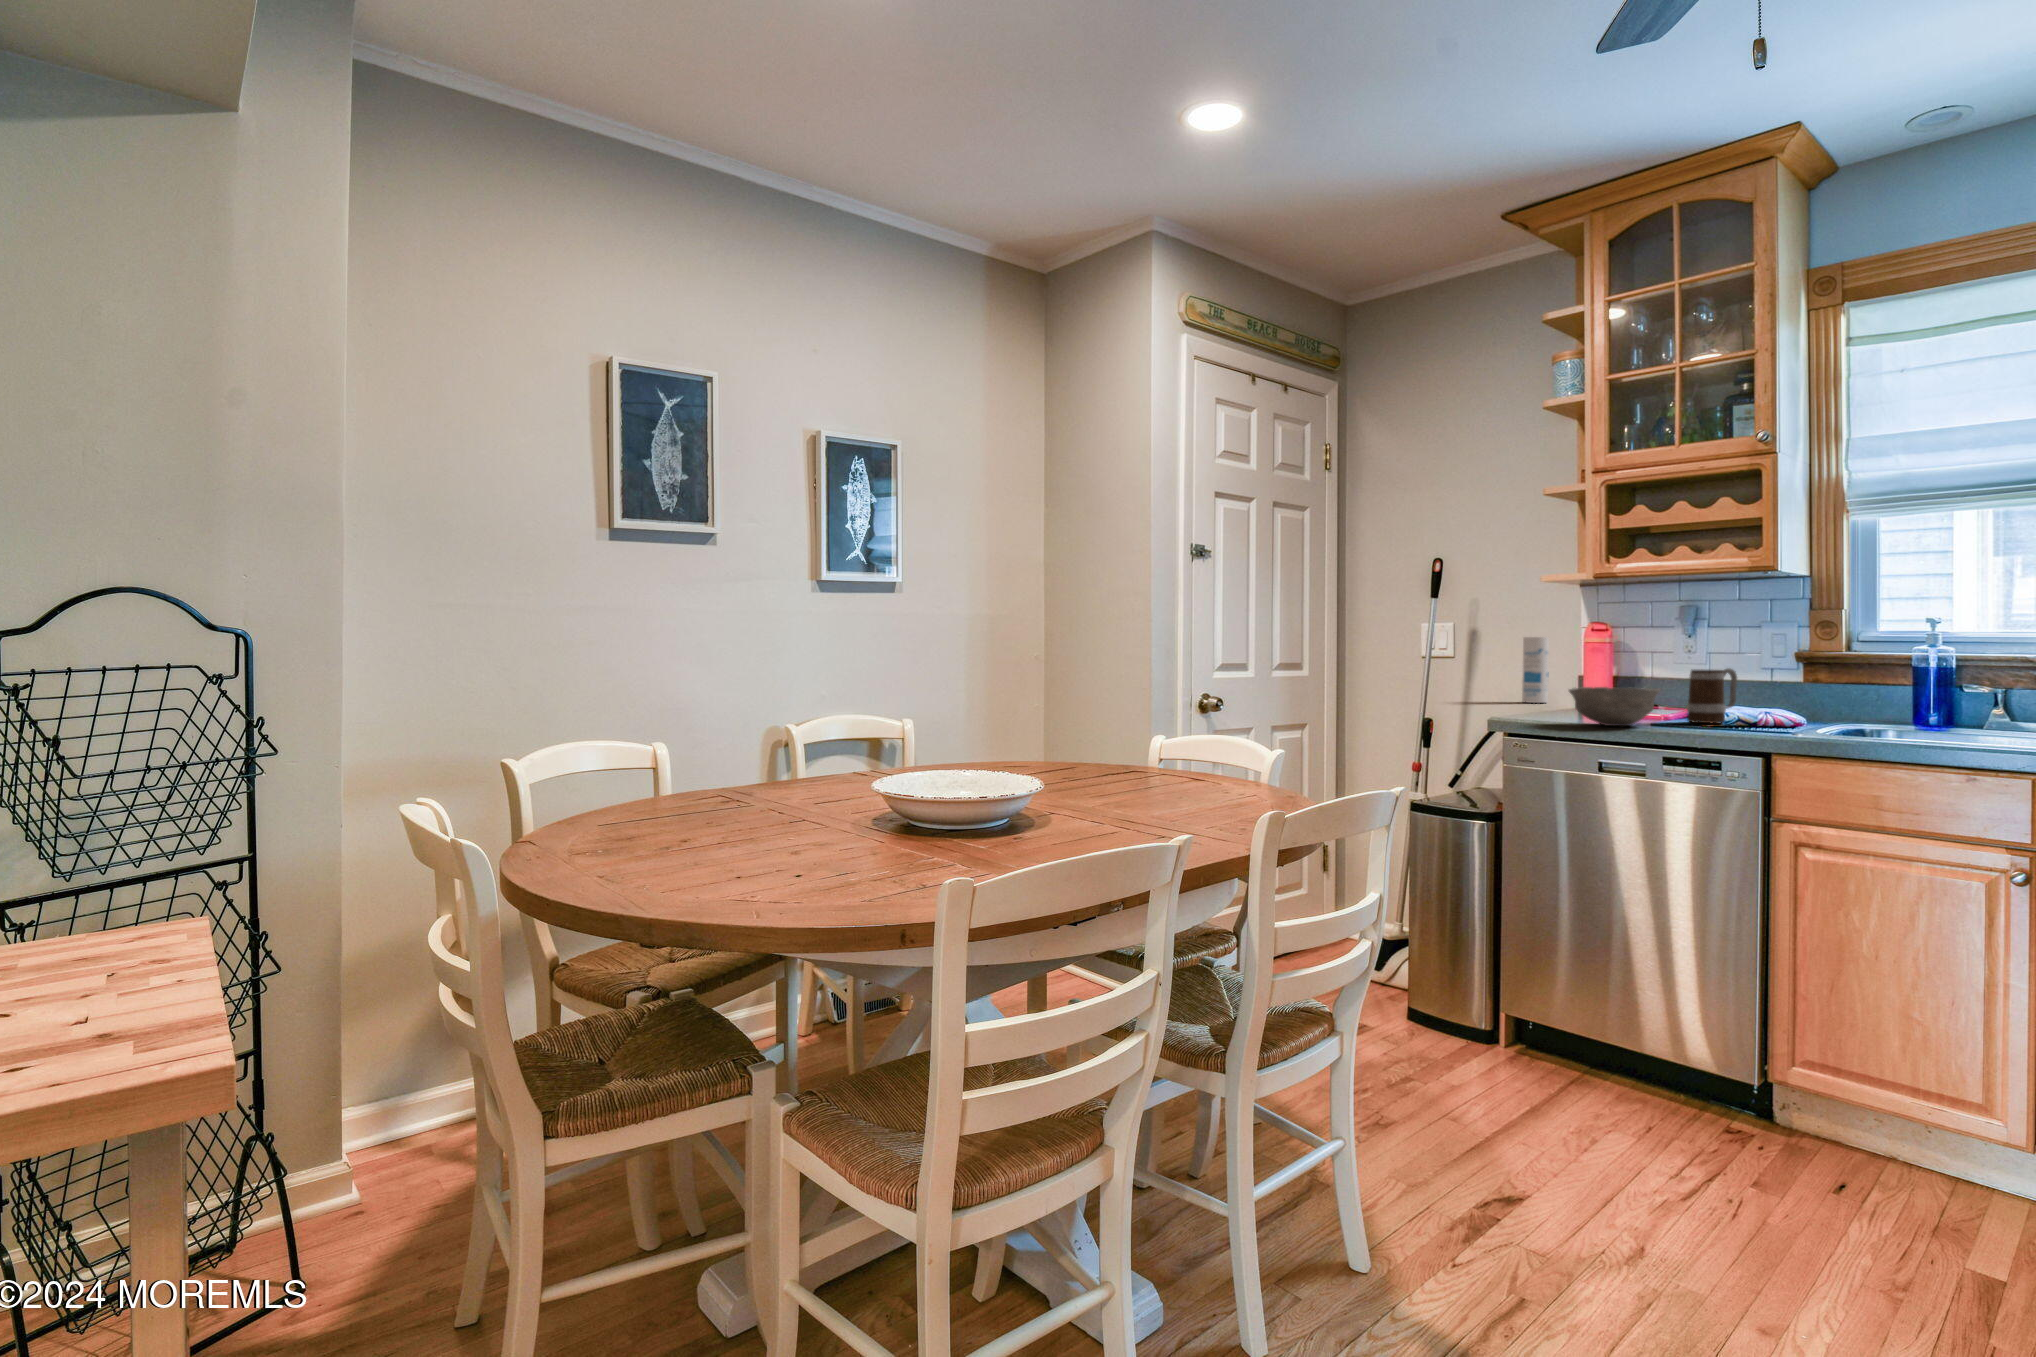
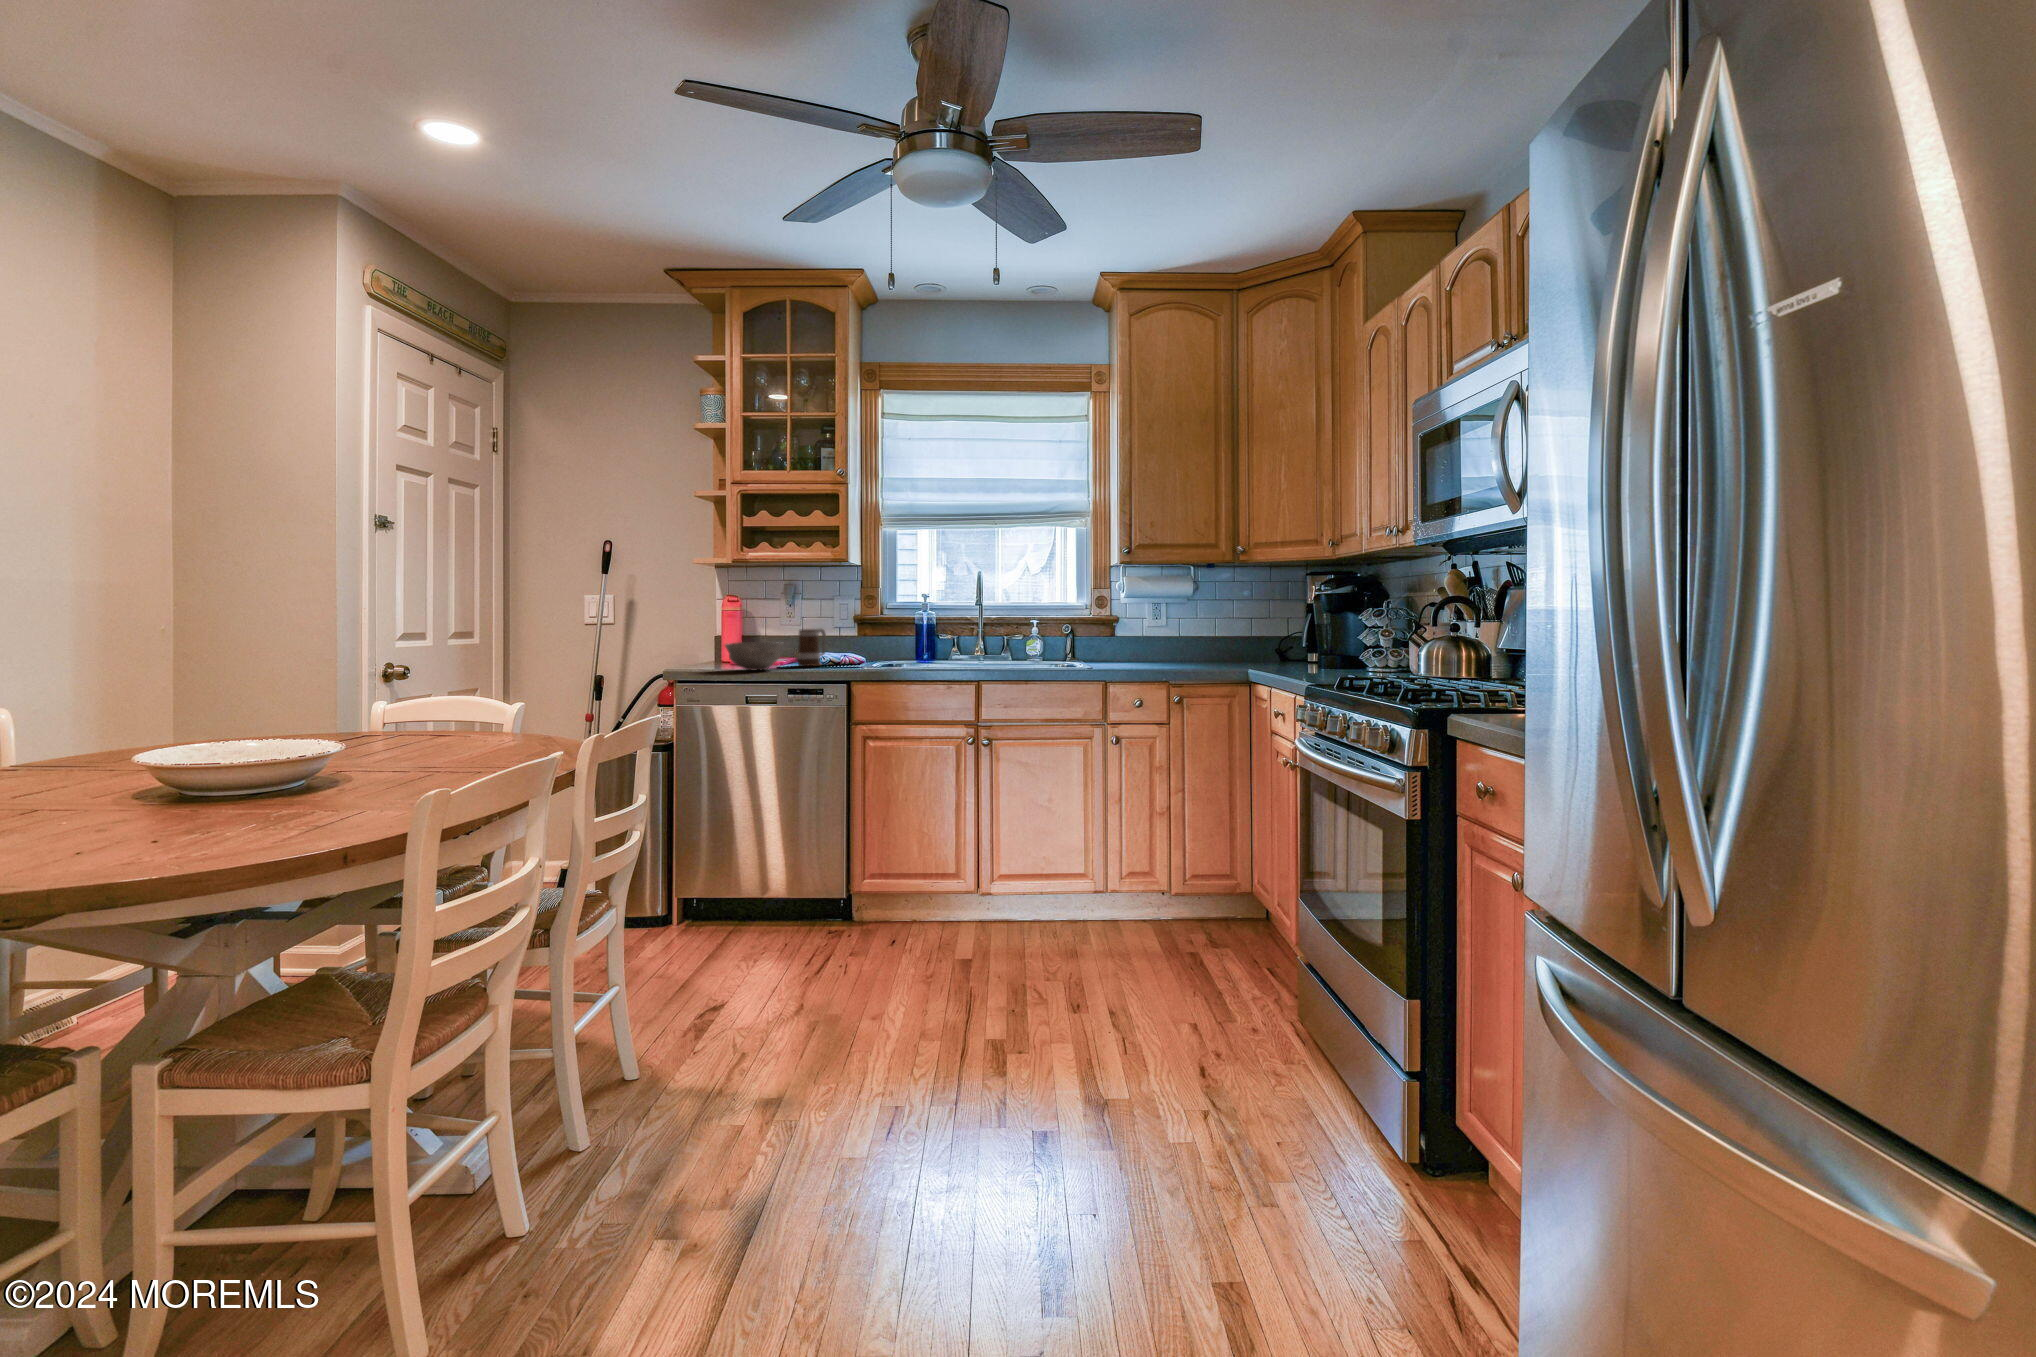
canister: present [1522,637,1549,703] -> none [677,607,697,660]

